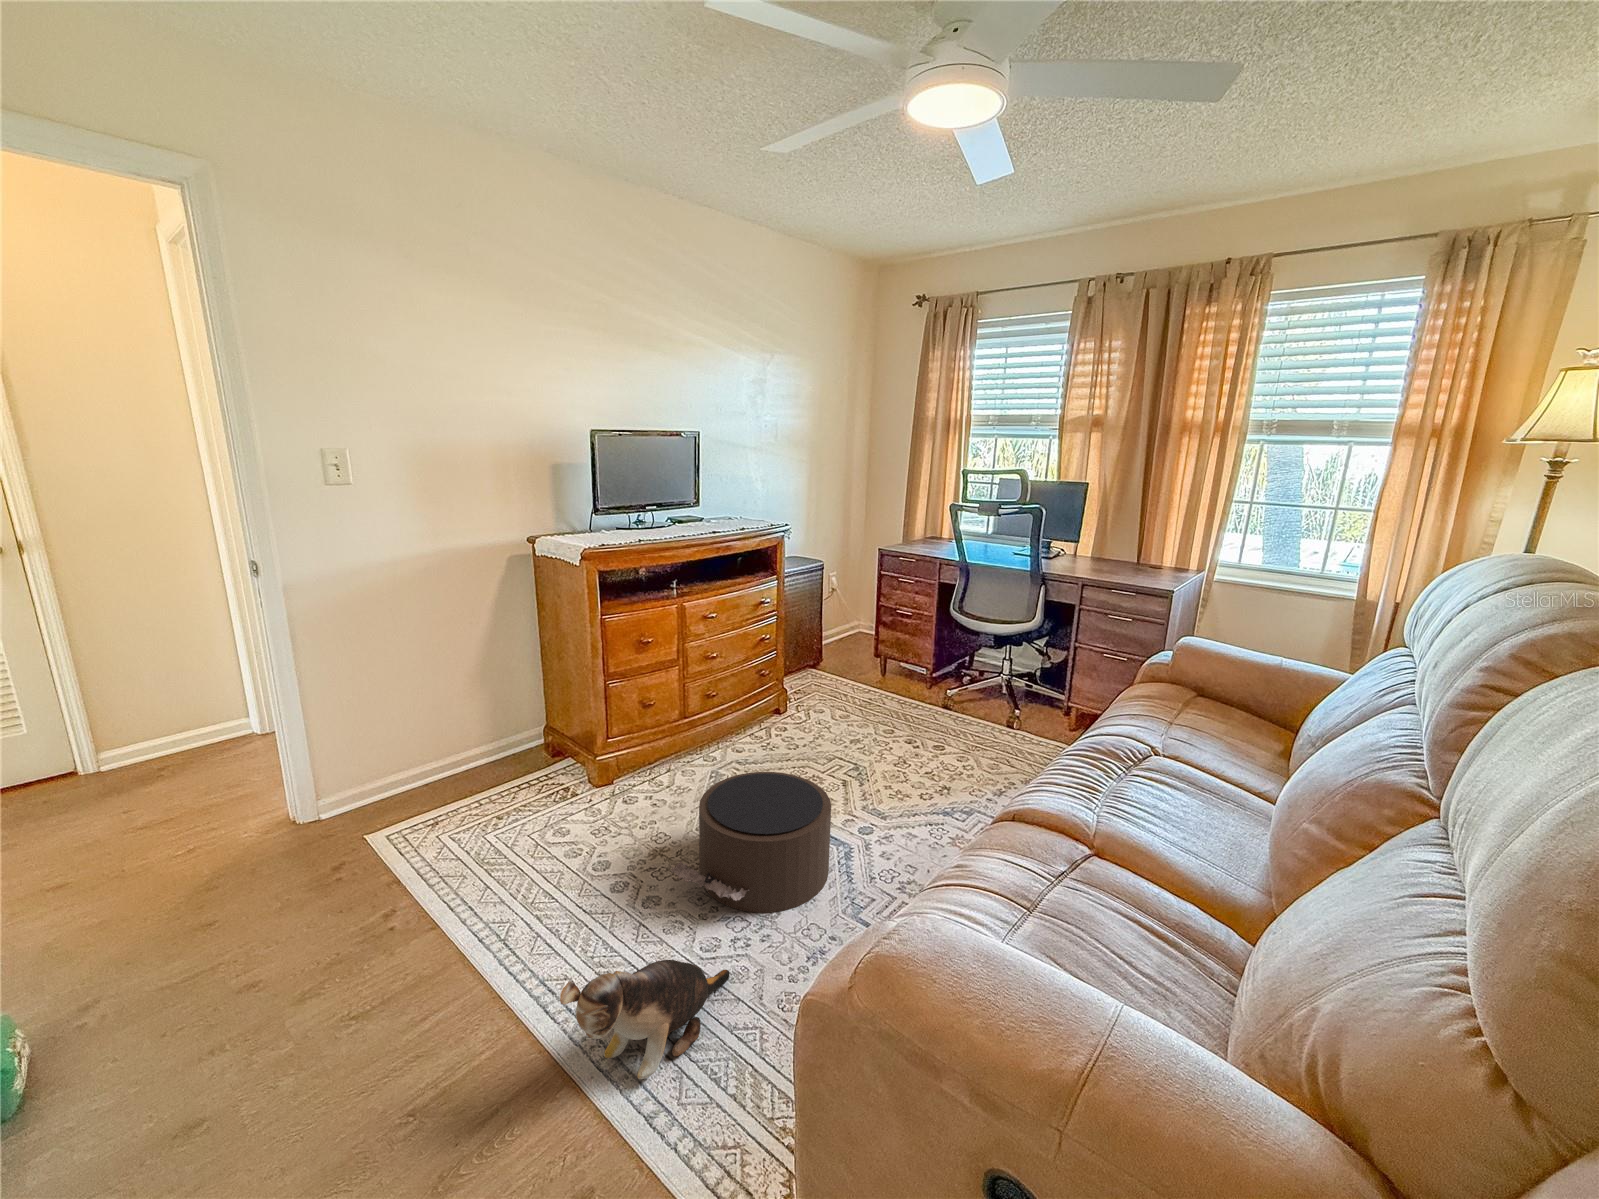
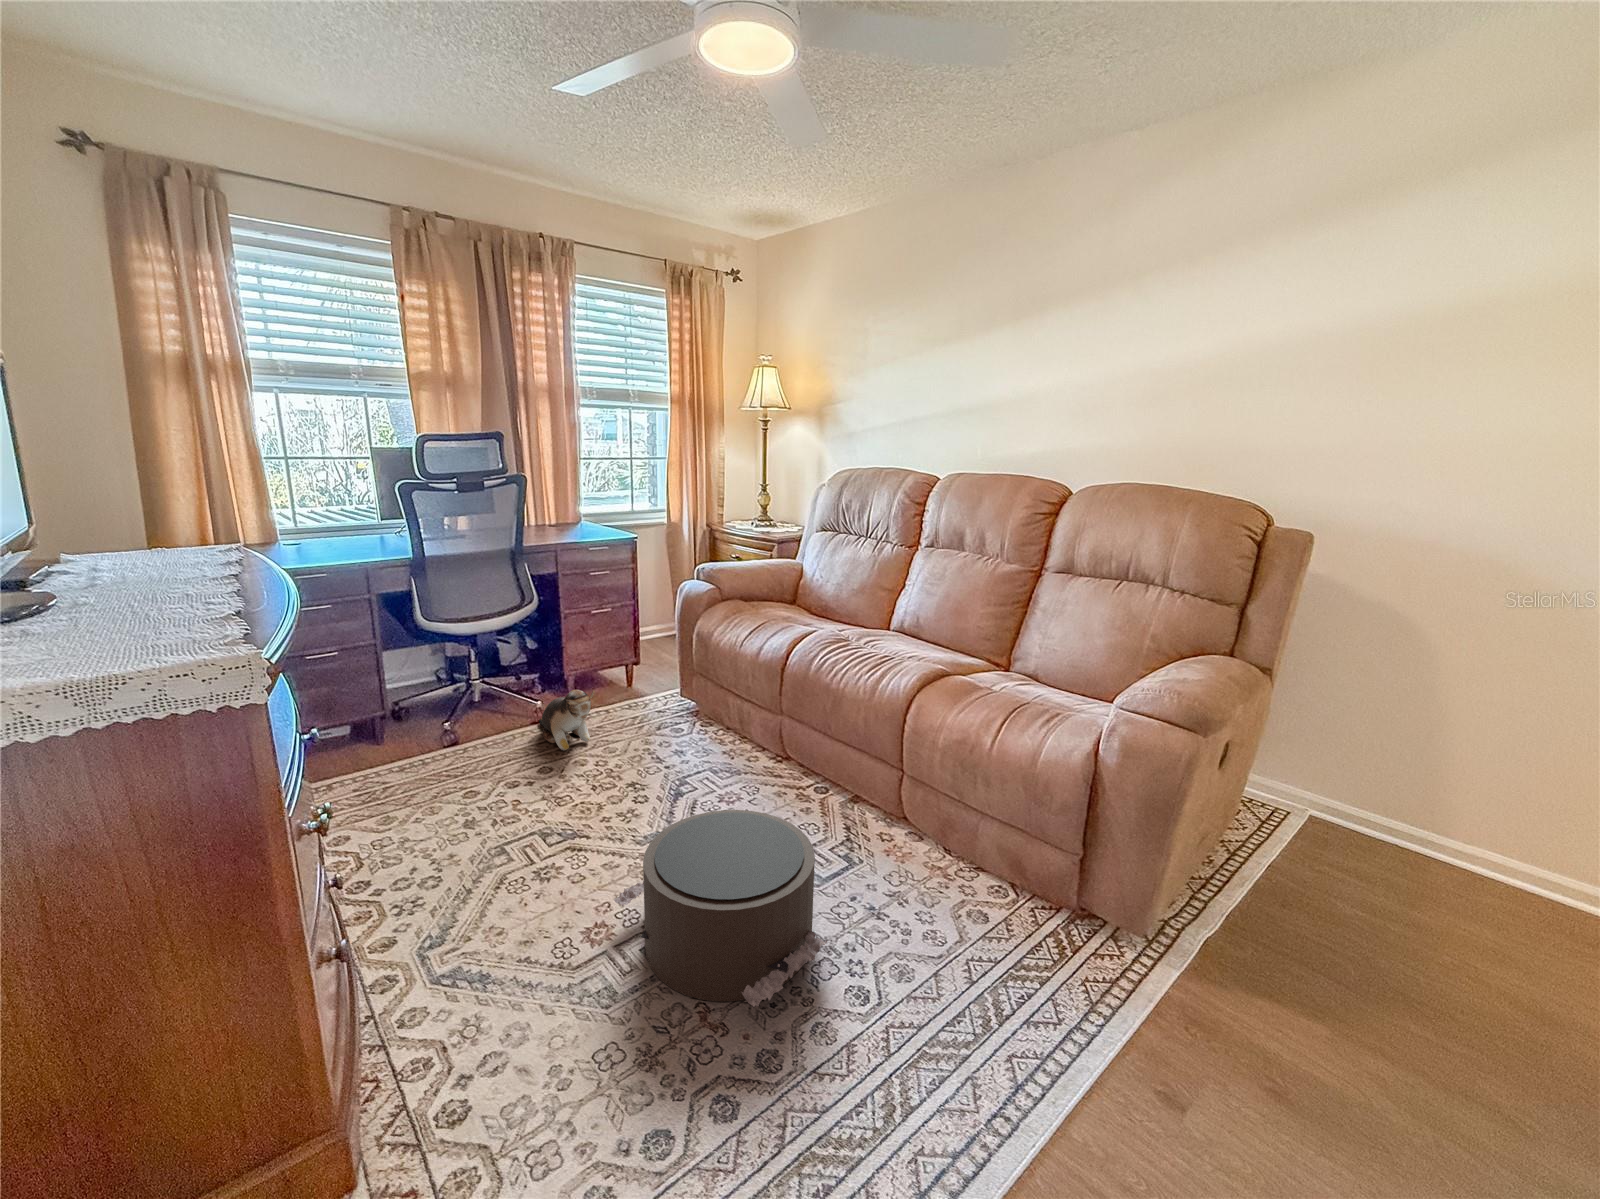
plush toy: present [560,960,730,1079] -> present [539,690,595,750]

